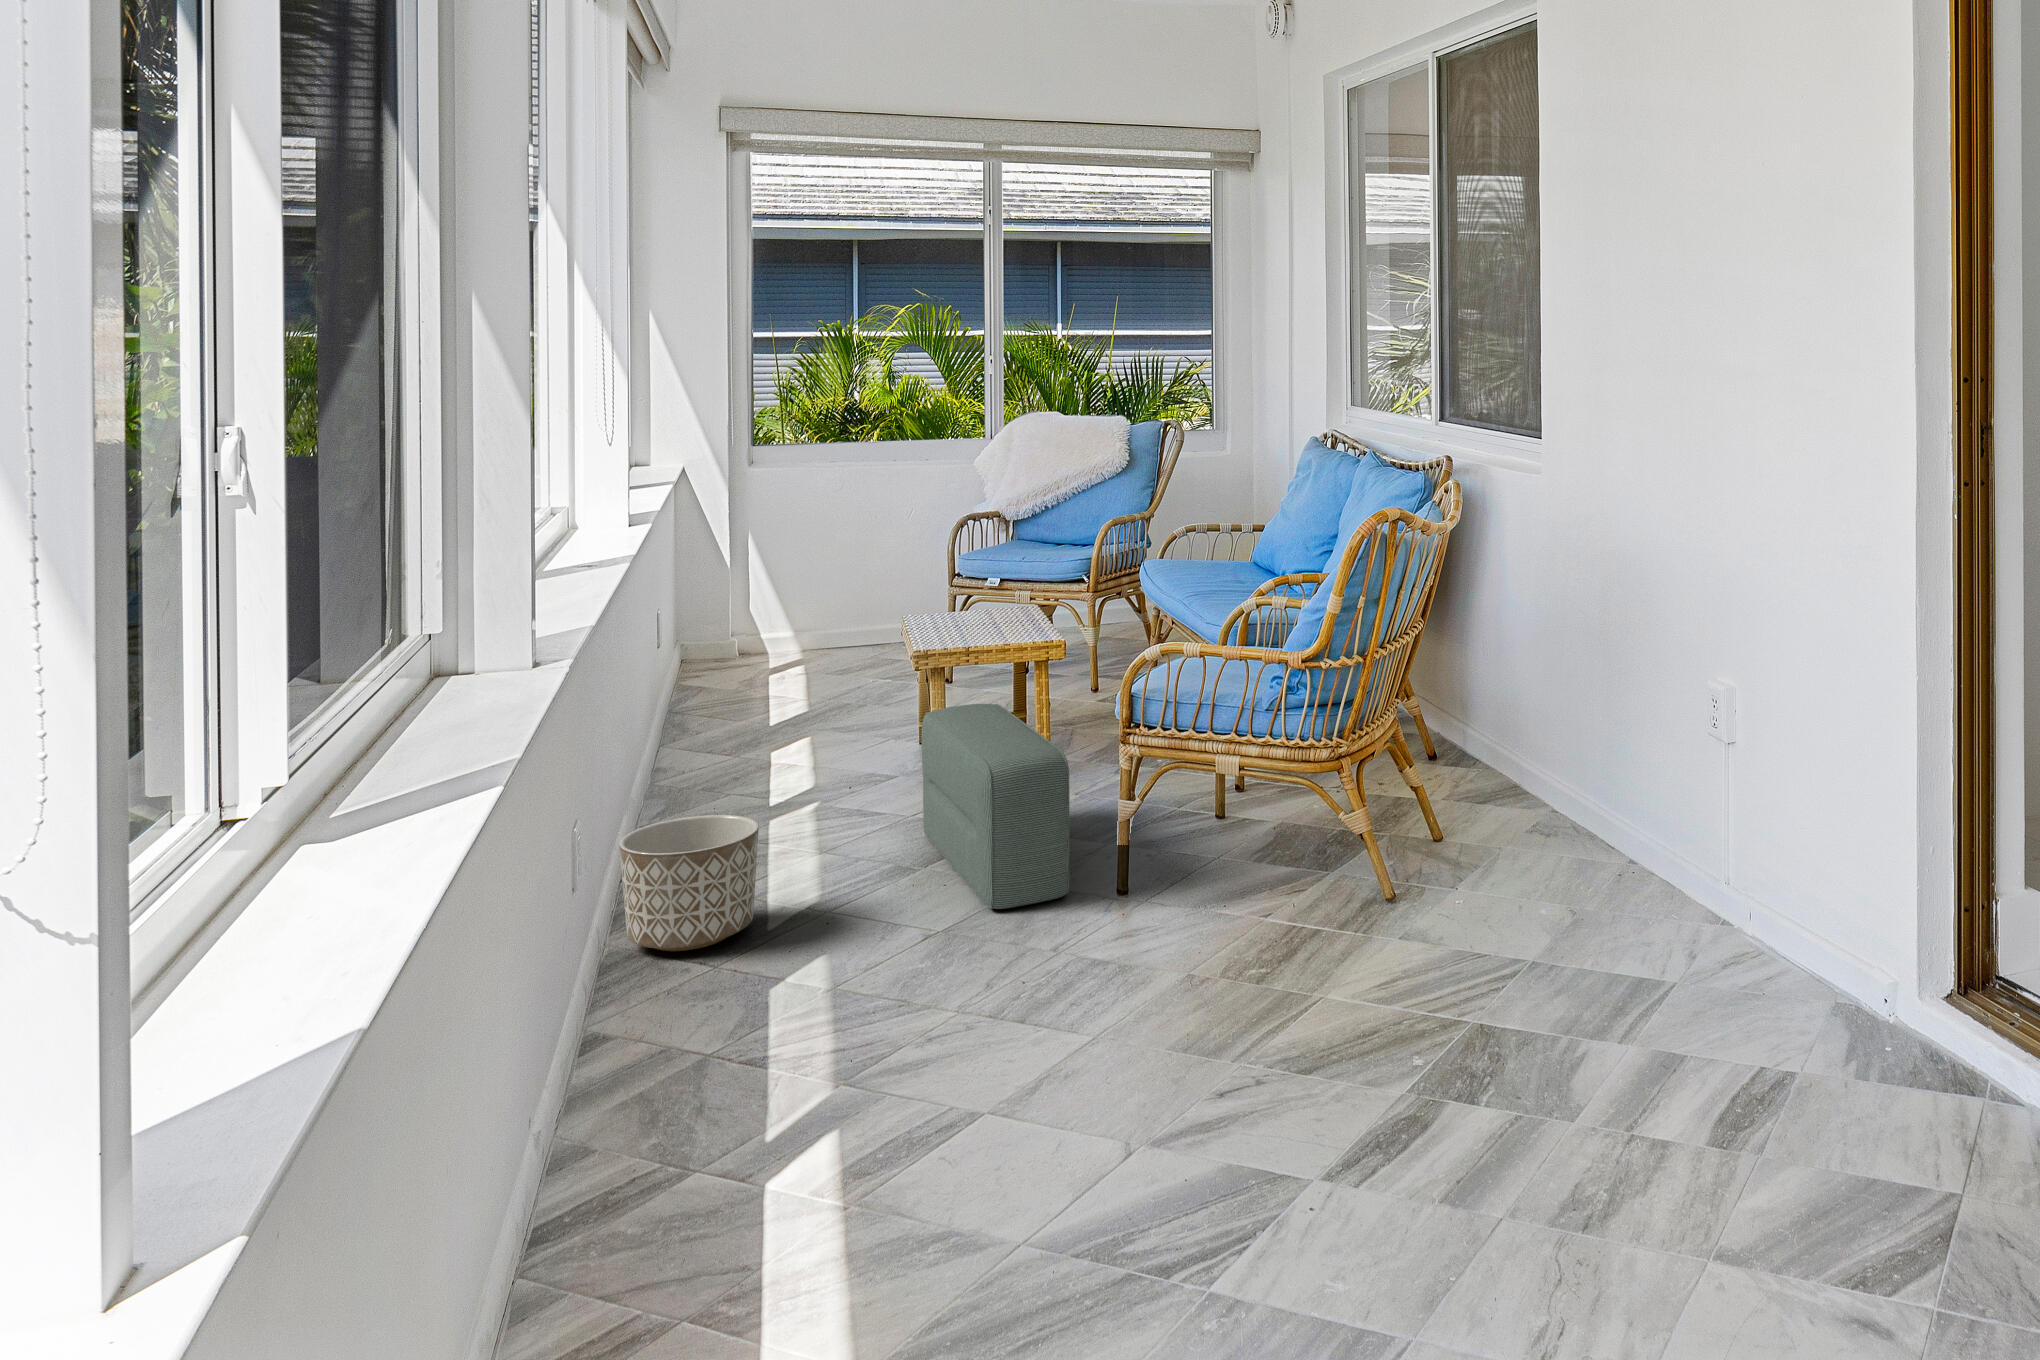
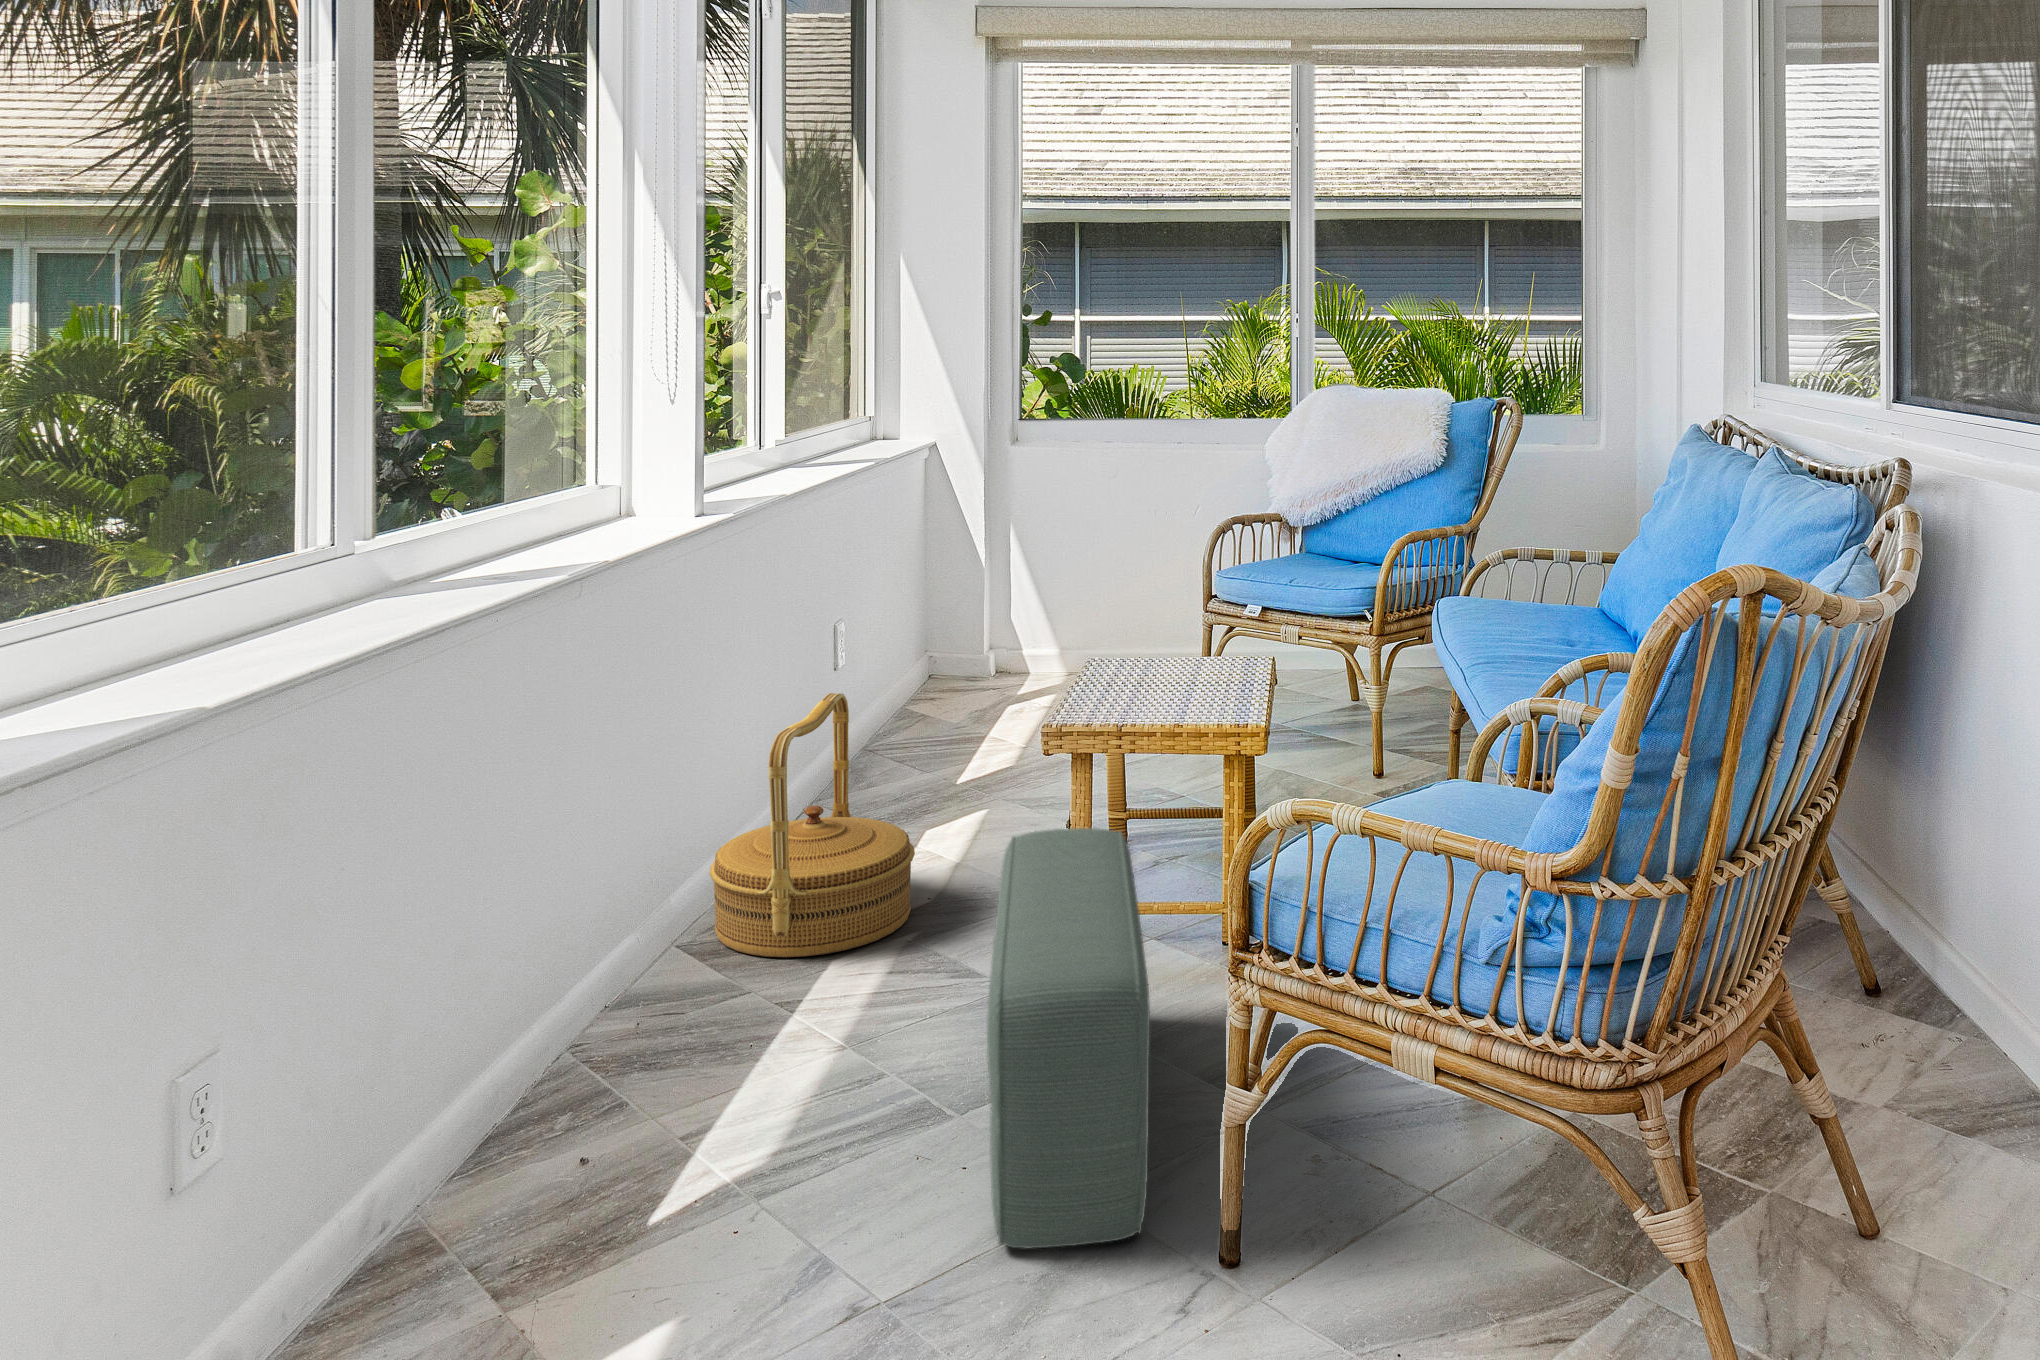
woven basket: none [653,649,806,828] -> present [710,693,915,957]
planter: present [619,815,759,951] -> none [431,993,659,1241]

